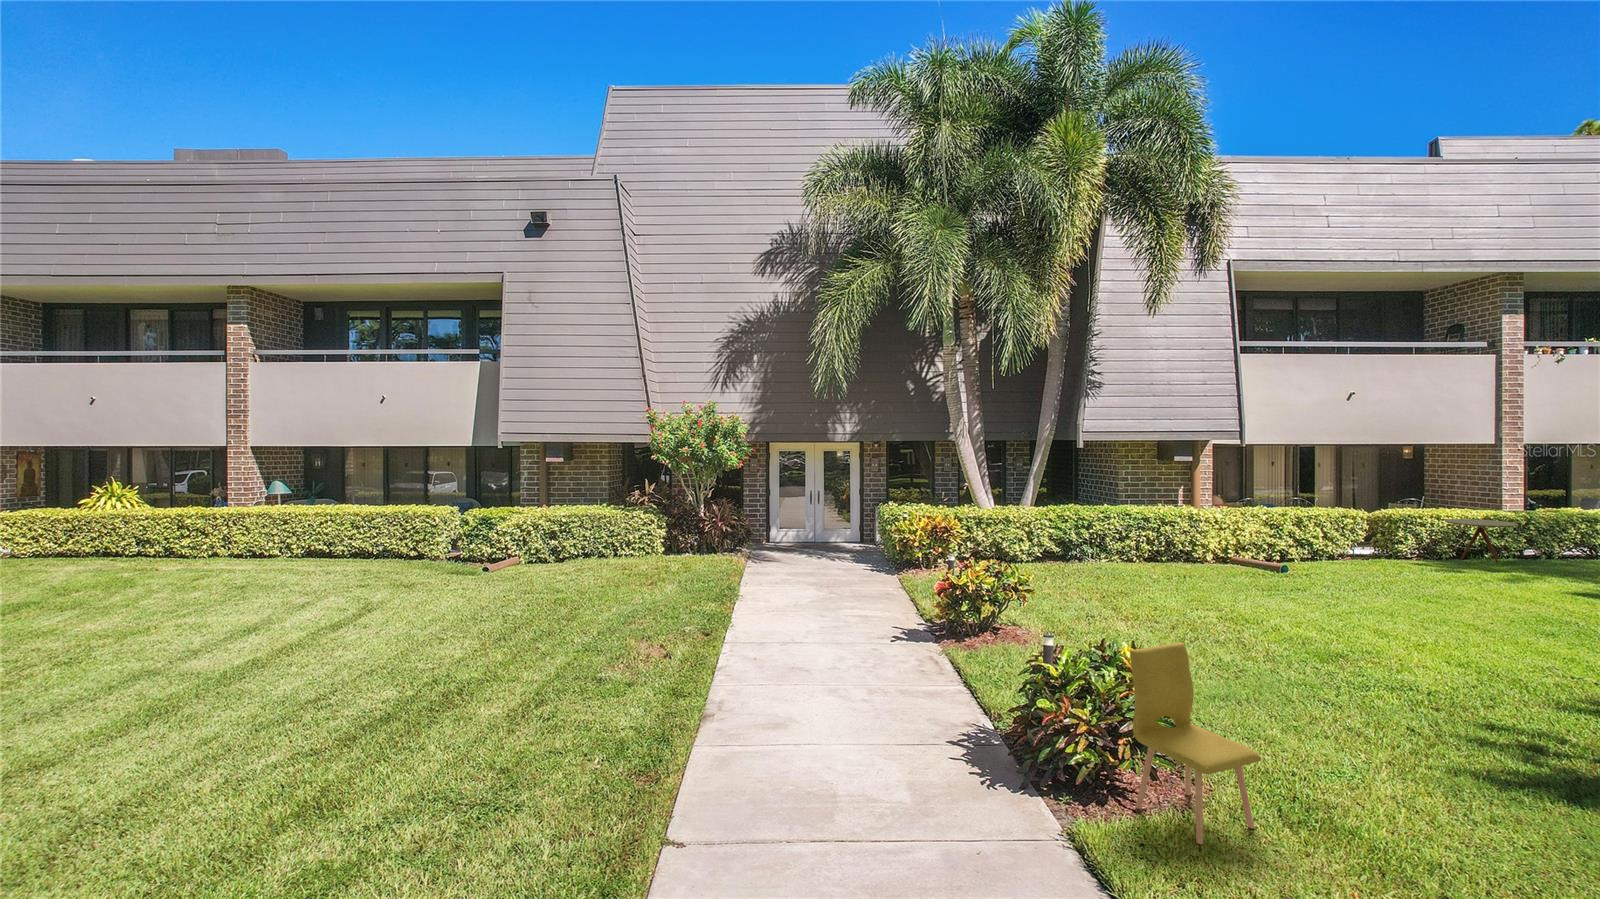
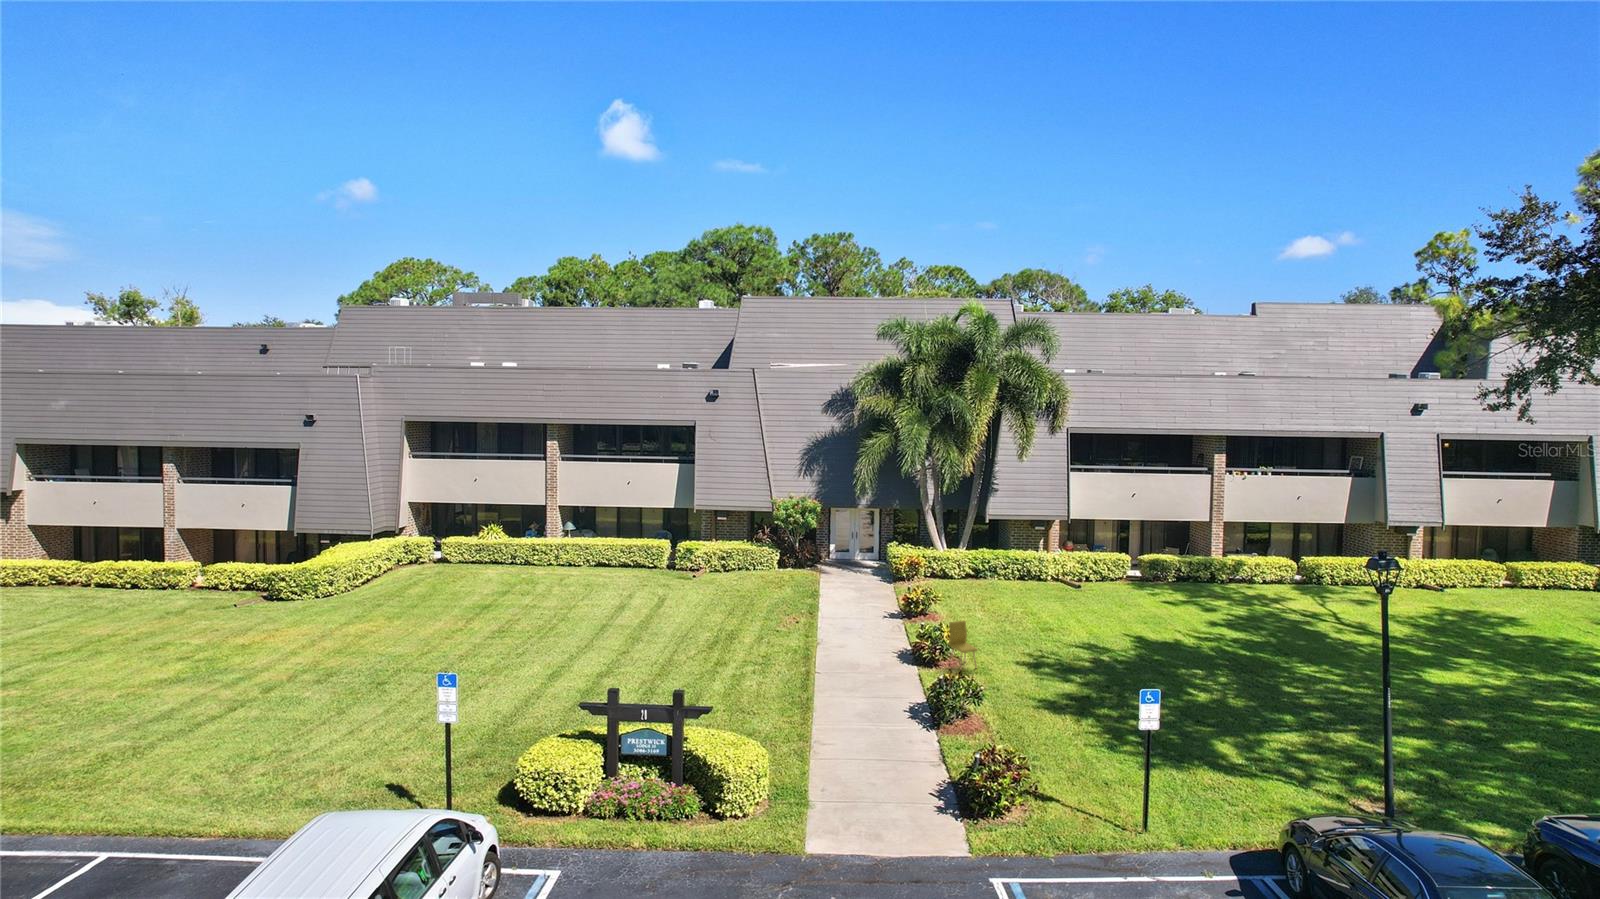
round table: present [1445,519,1518,562] -> none [1165,564,1196,587]

